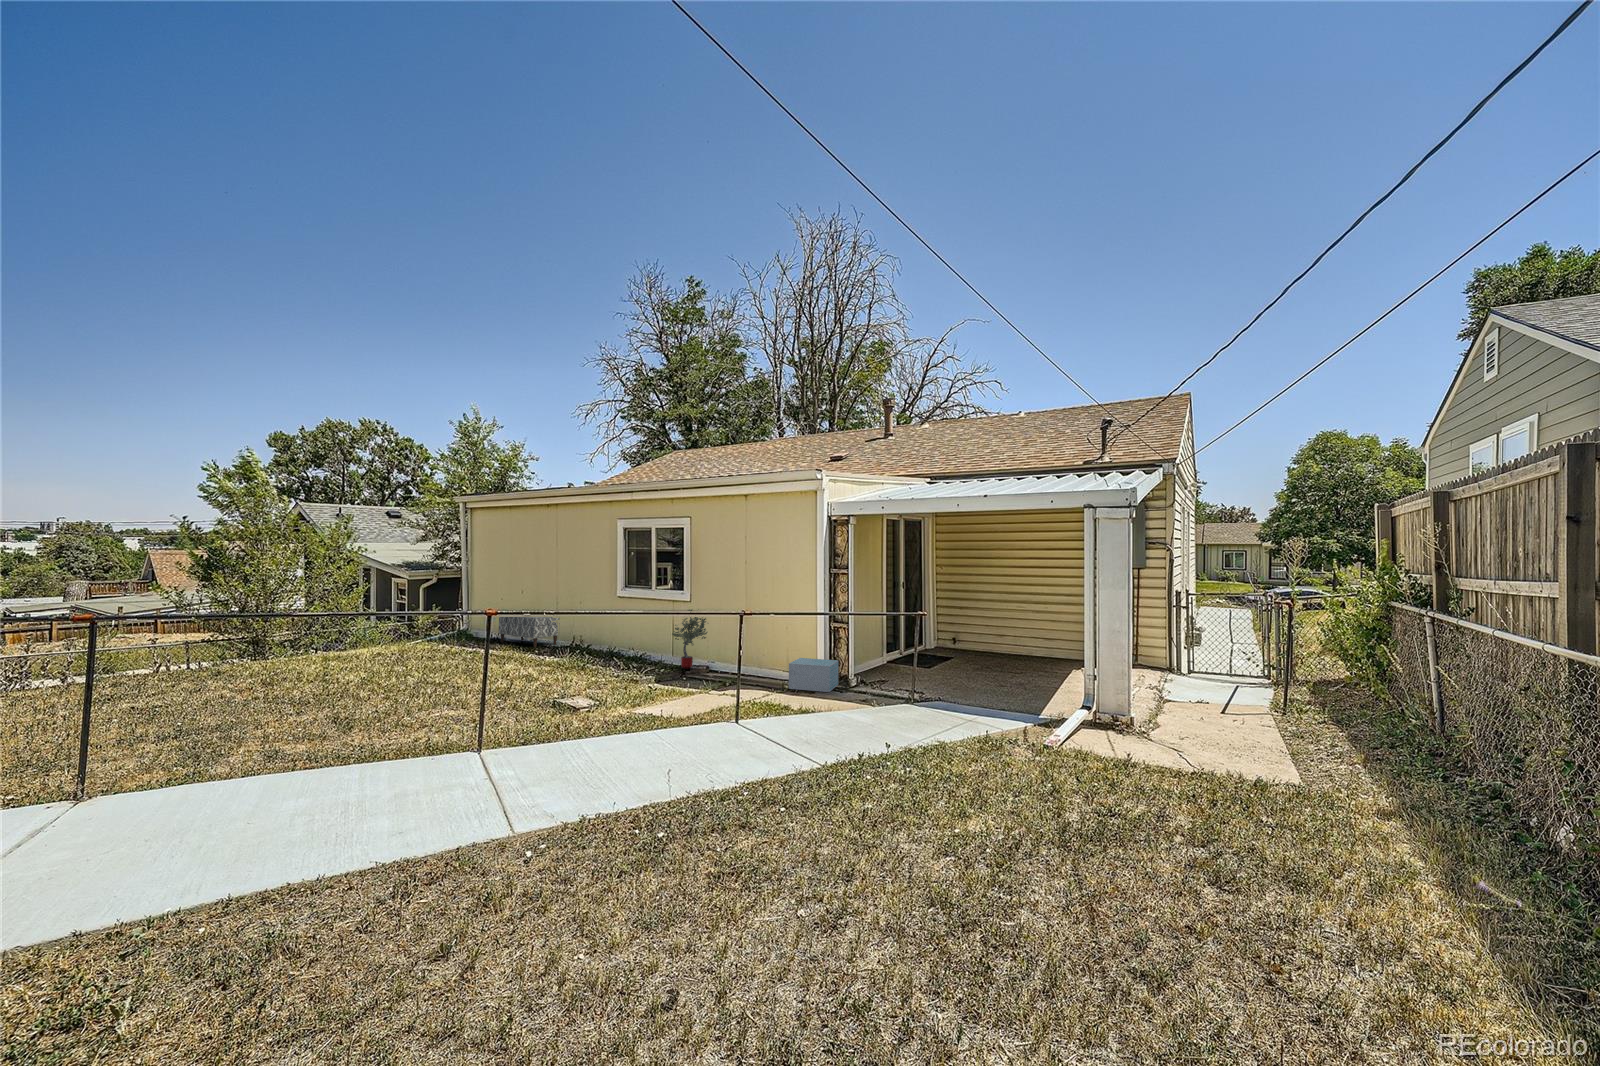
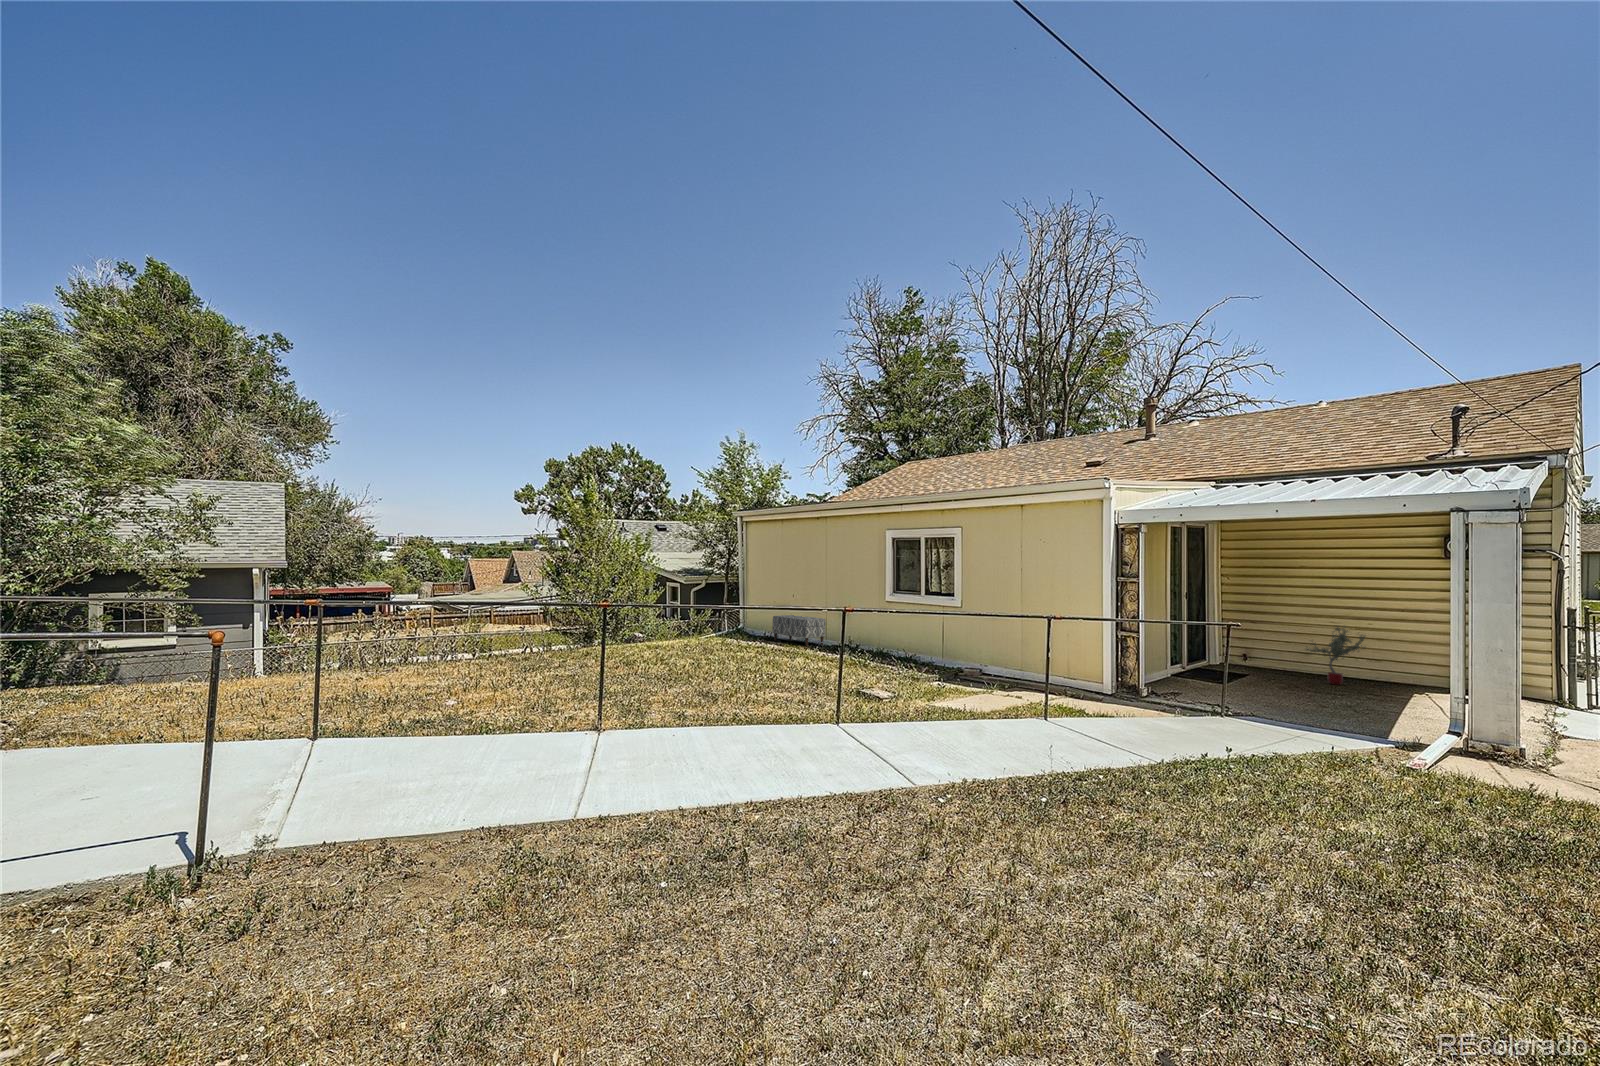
potted tree: present [672,609,708,669] -> present [1307,626,1366,685]
storage box: present [789,658,838,692] -> none [1077,665,1129,700]

